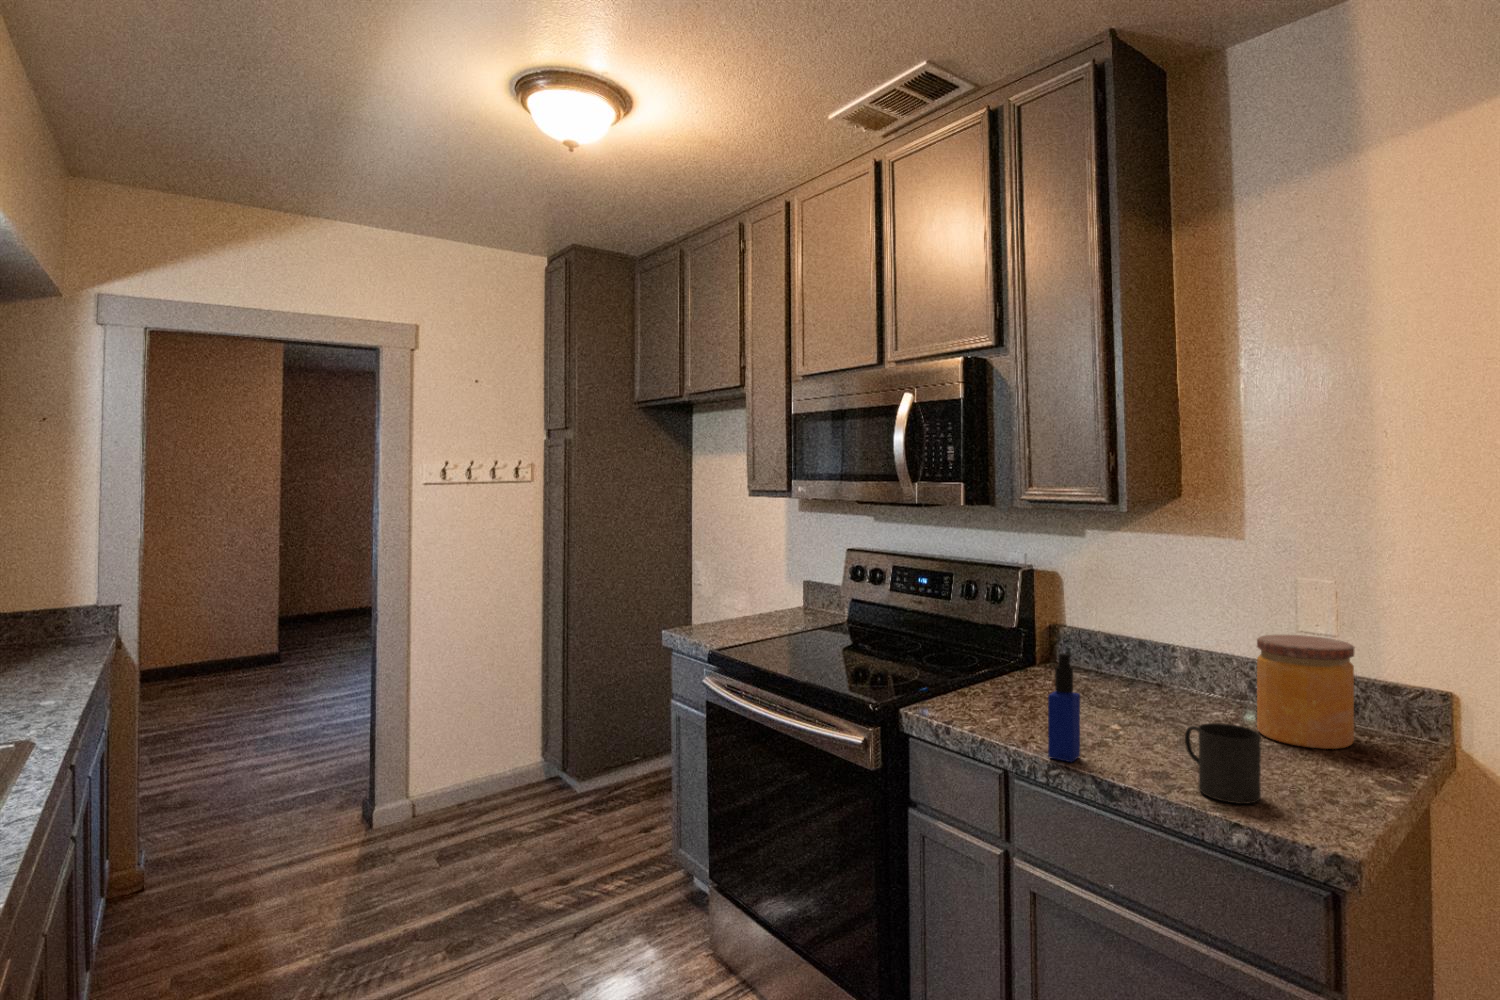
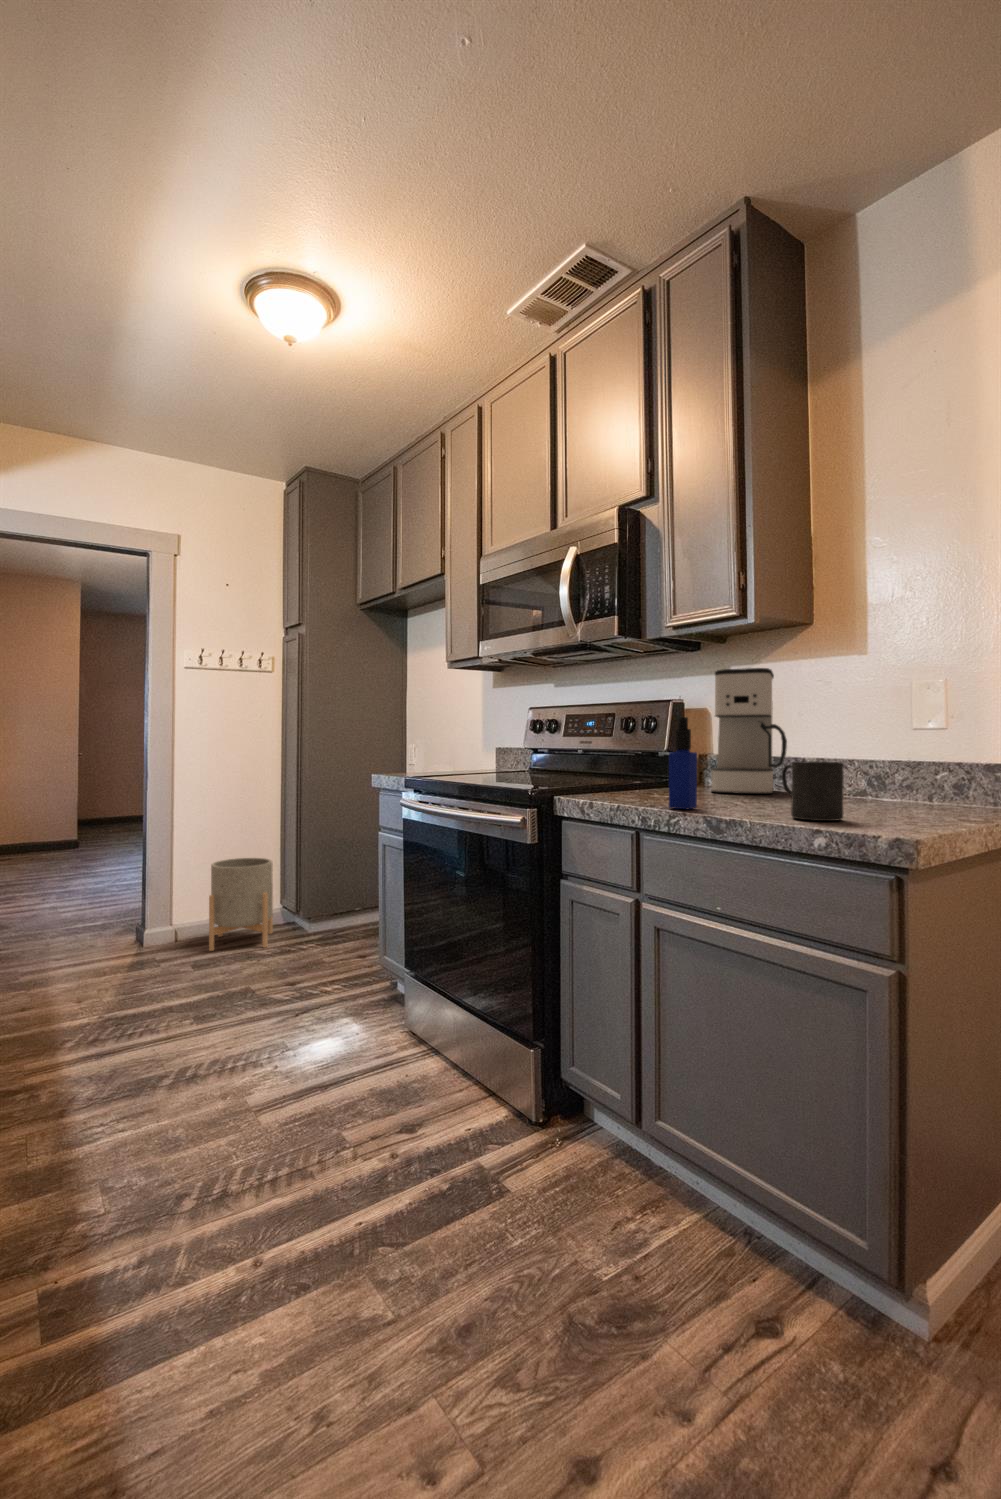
coffee maker: none [1077,552,1166,705] -> present [711,668,787,794]
jar: present [1257,635,1354,749] -> none [857,718,939,806]
planter: none [461,709,532,825] -> present [209,858,273,951]

